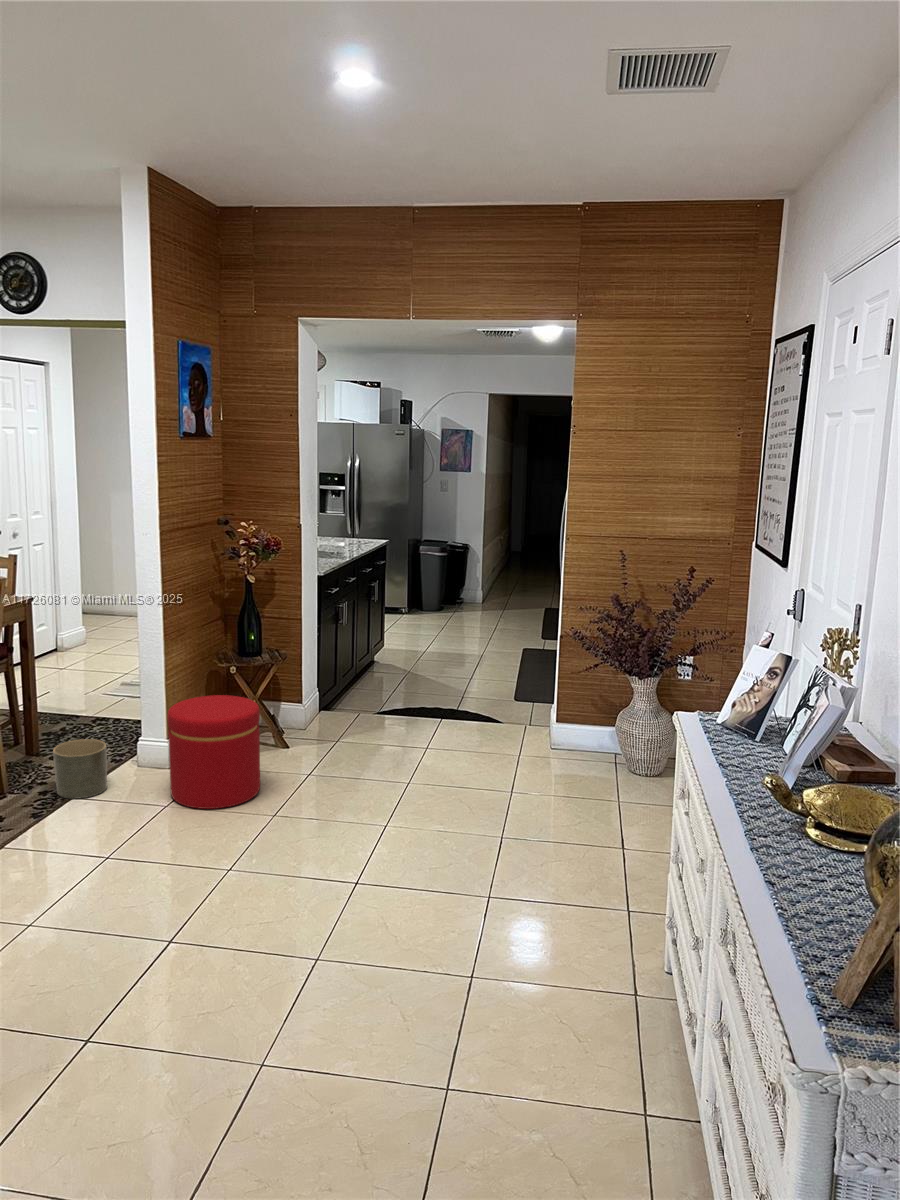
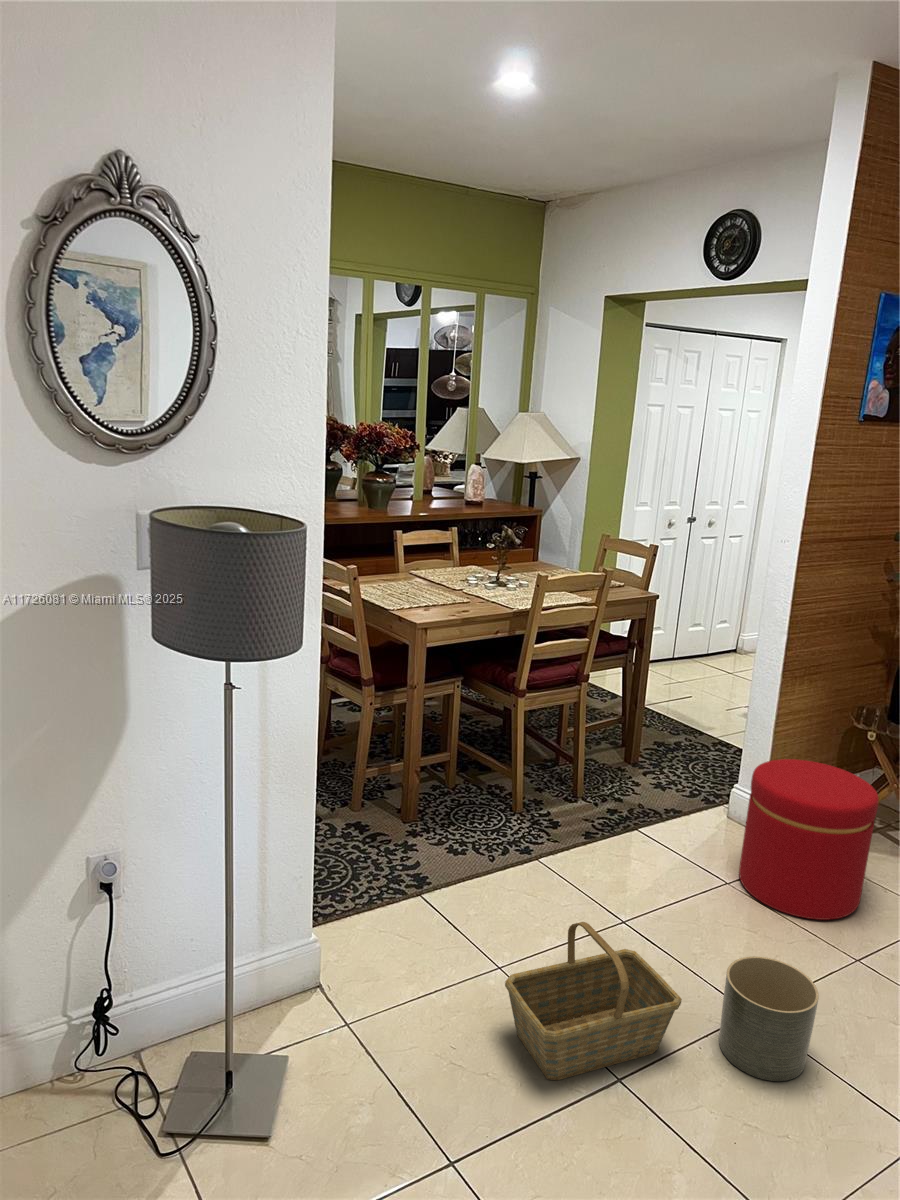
planter: present [53,739,107,799] -> present [719,956,819,1081]
basket: none [69,843,200,964] -> present [505,922,682,1080]

